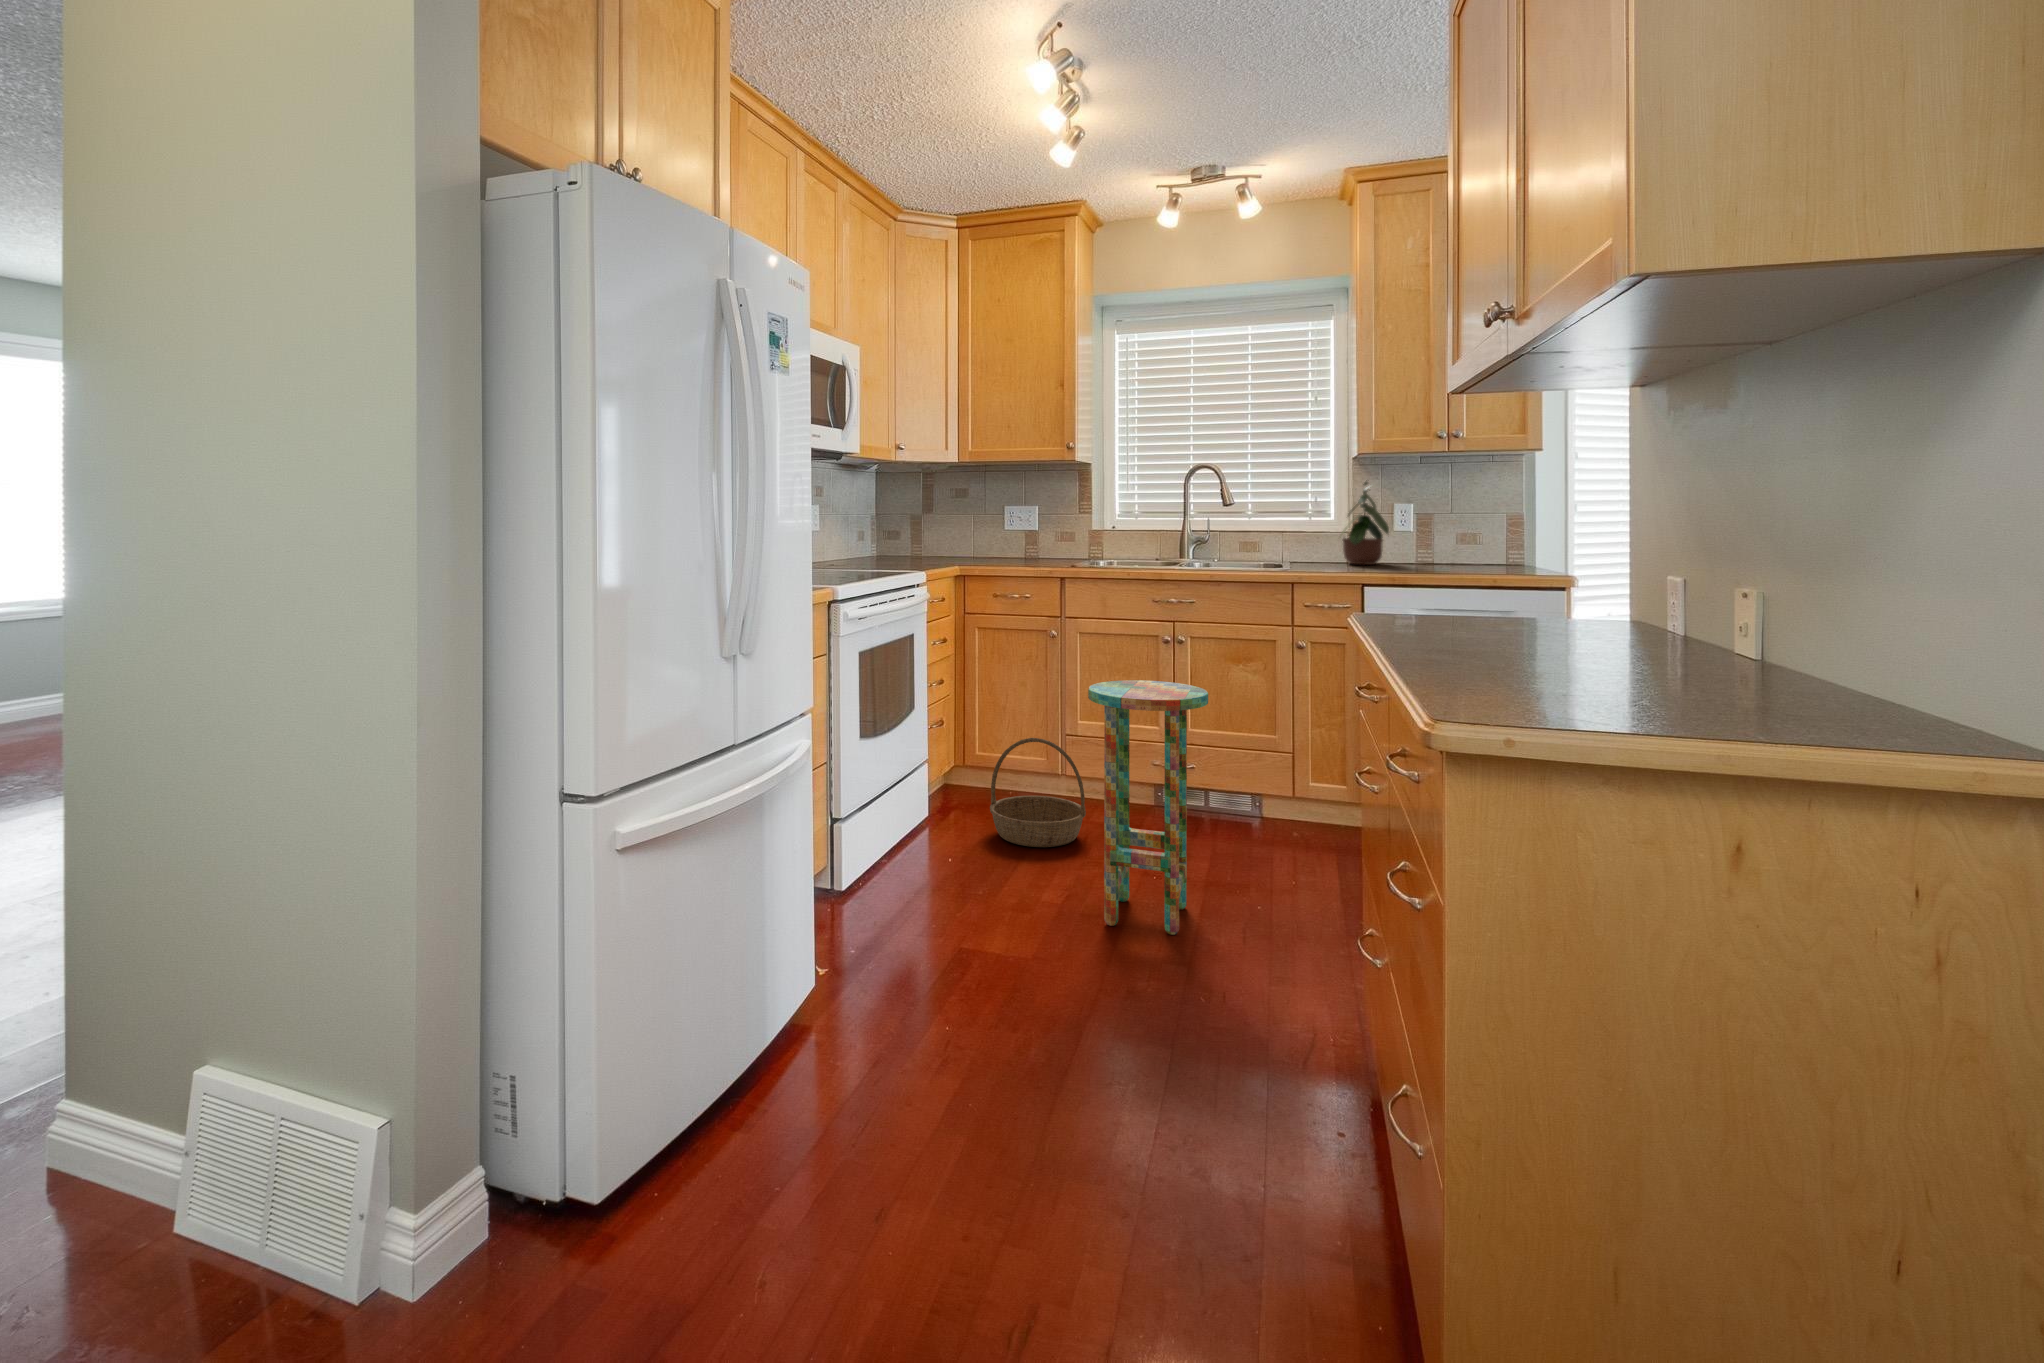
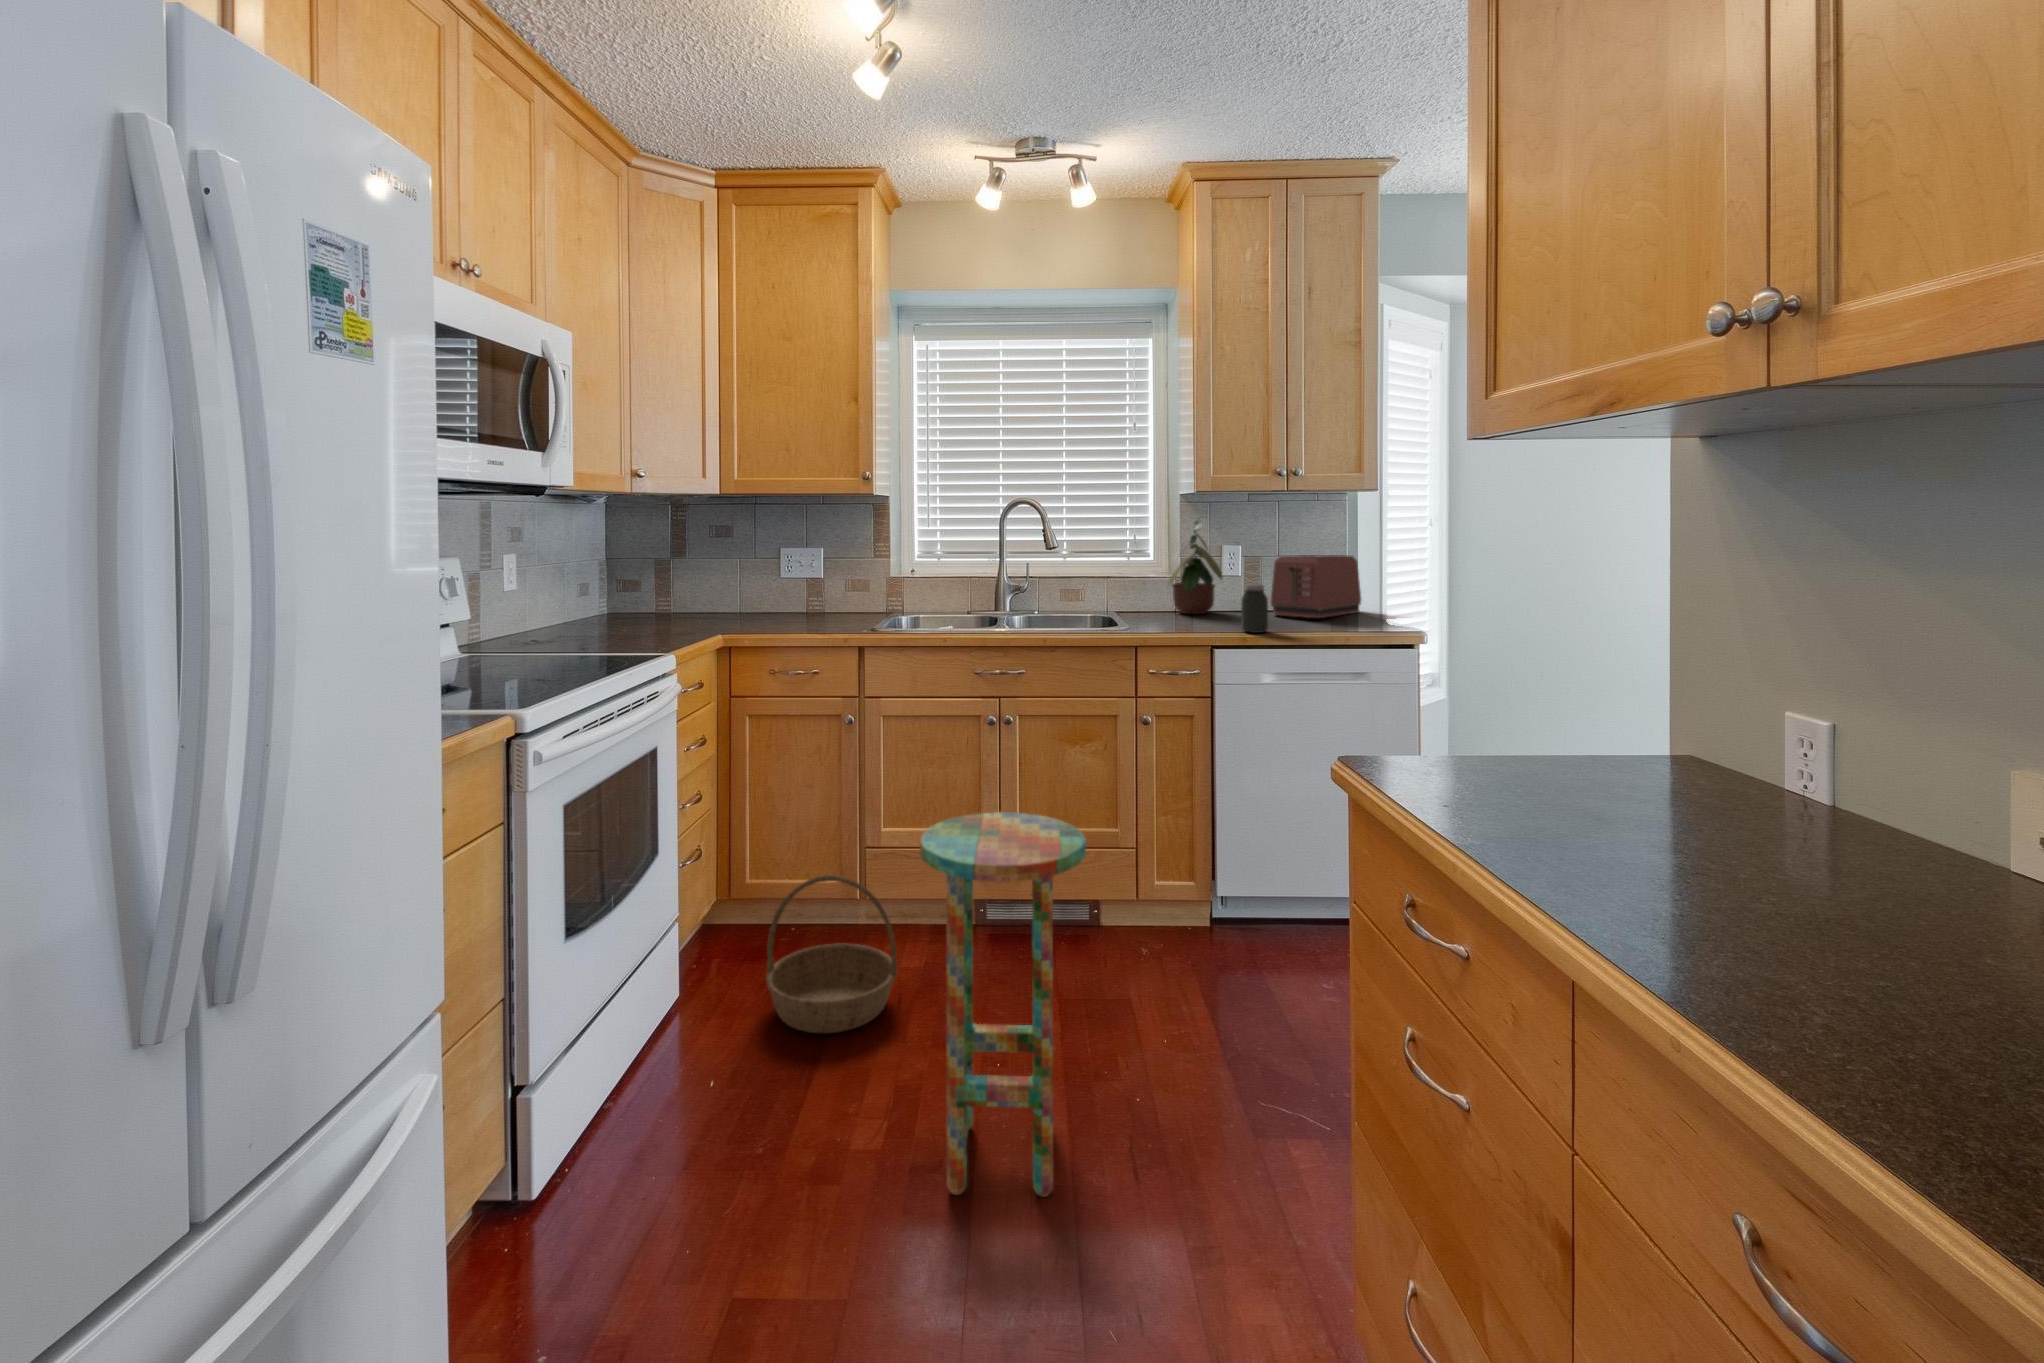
toaster: none [1435,514,1533,568] -> present [1271,555,1362,618]
jar: none [1395,534,1420,576] -> present [1241,584,1268,633]

